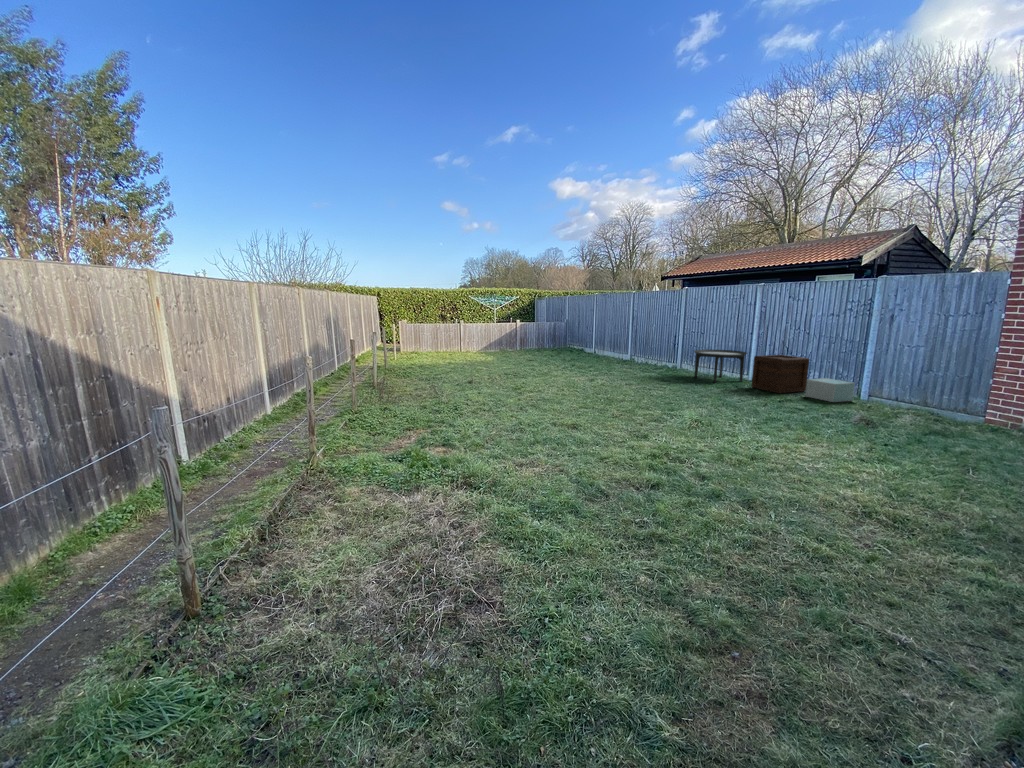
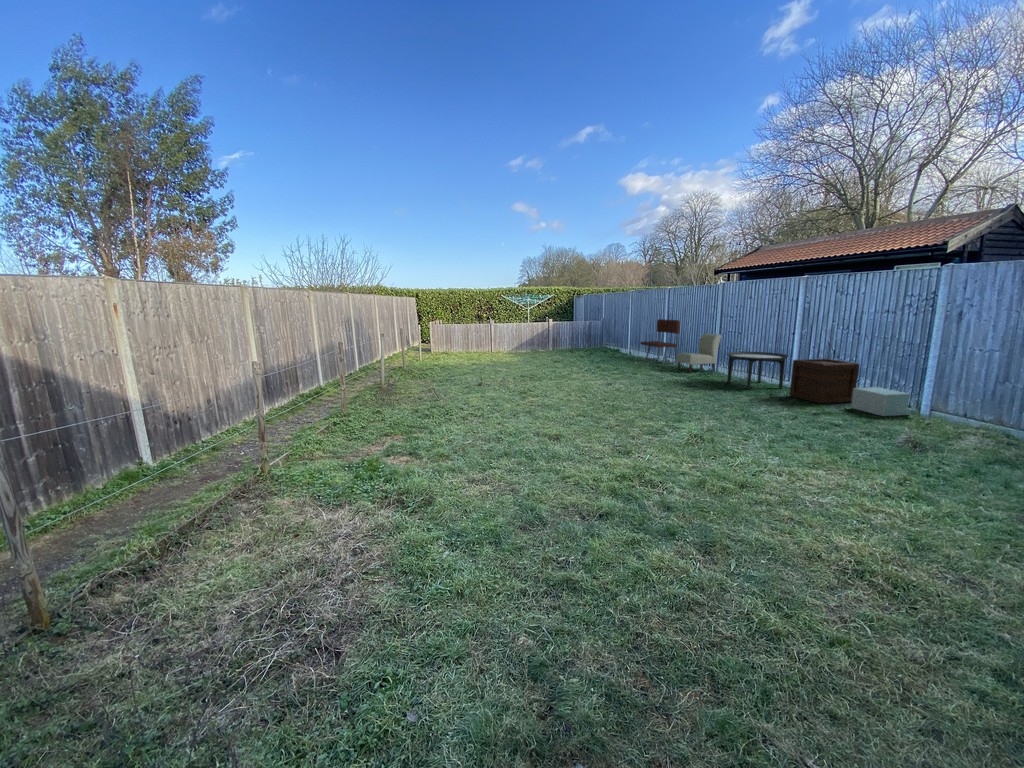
bench: none [606,321,644,362] -> present [640,319,680,364]
chair: none [645,334,684,370] -> present [677,333,721,373]

